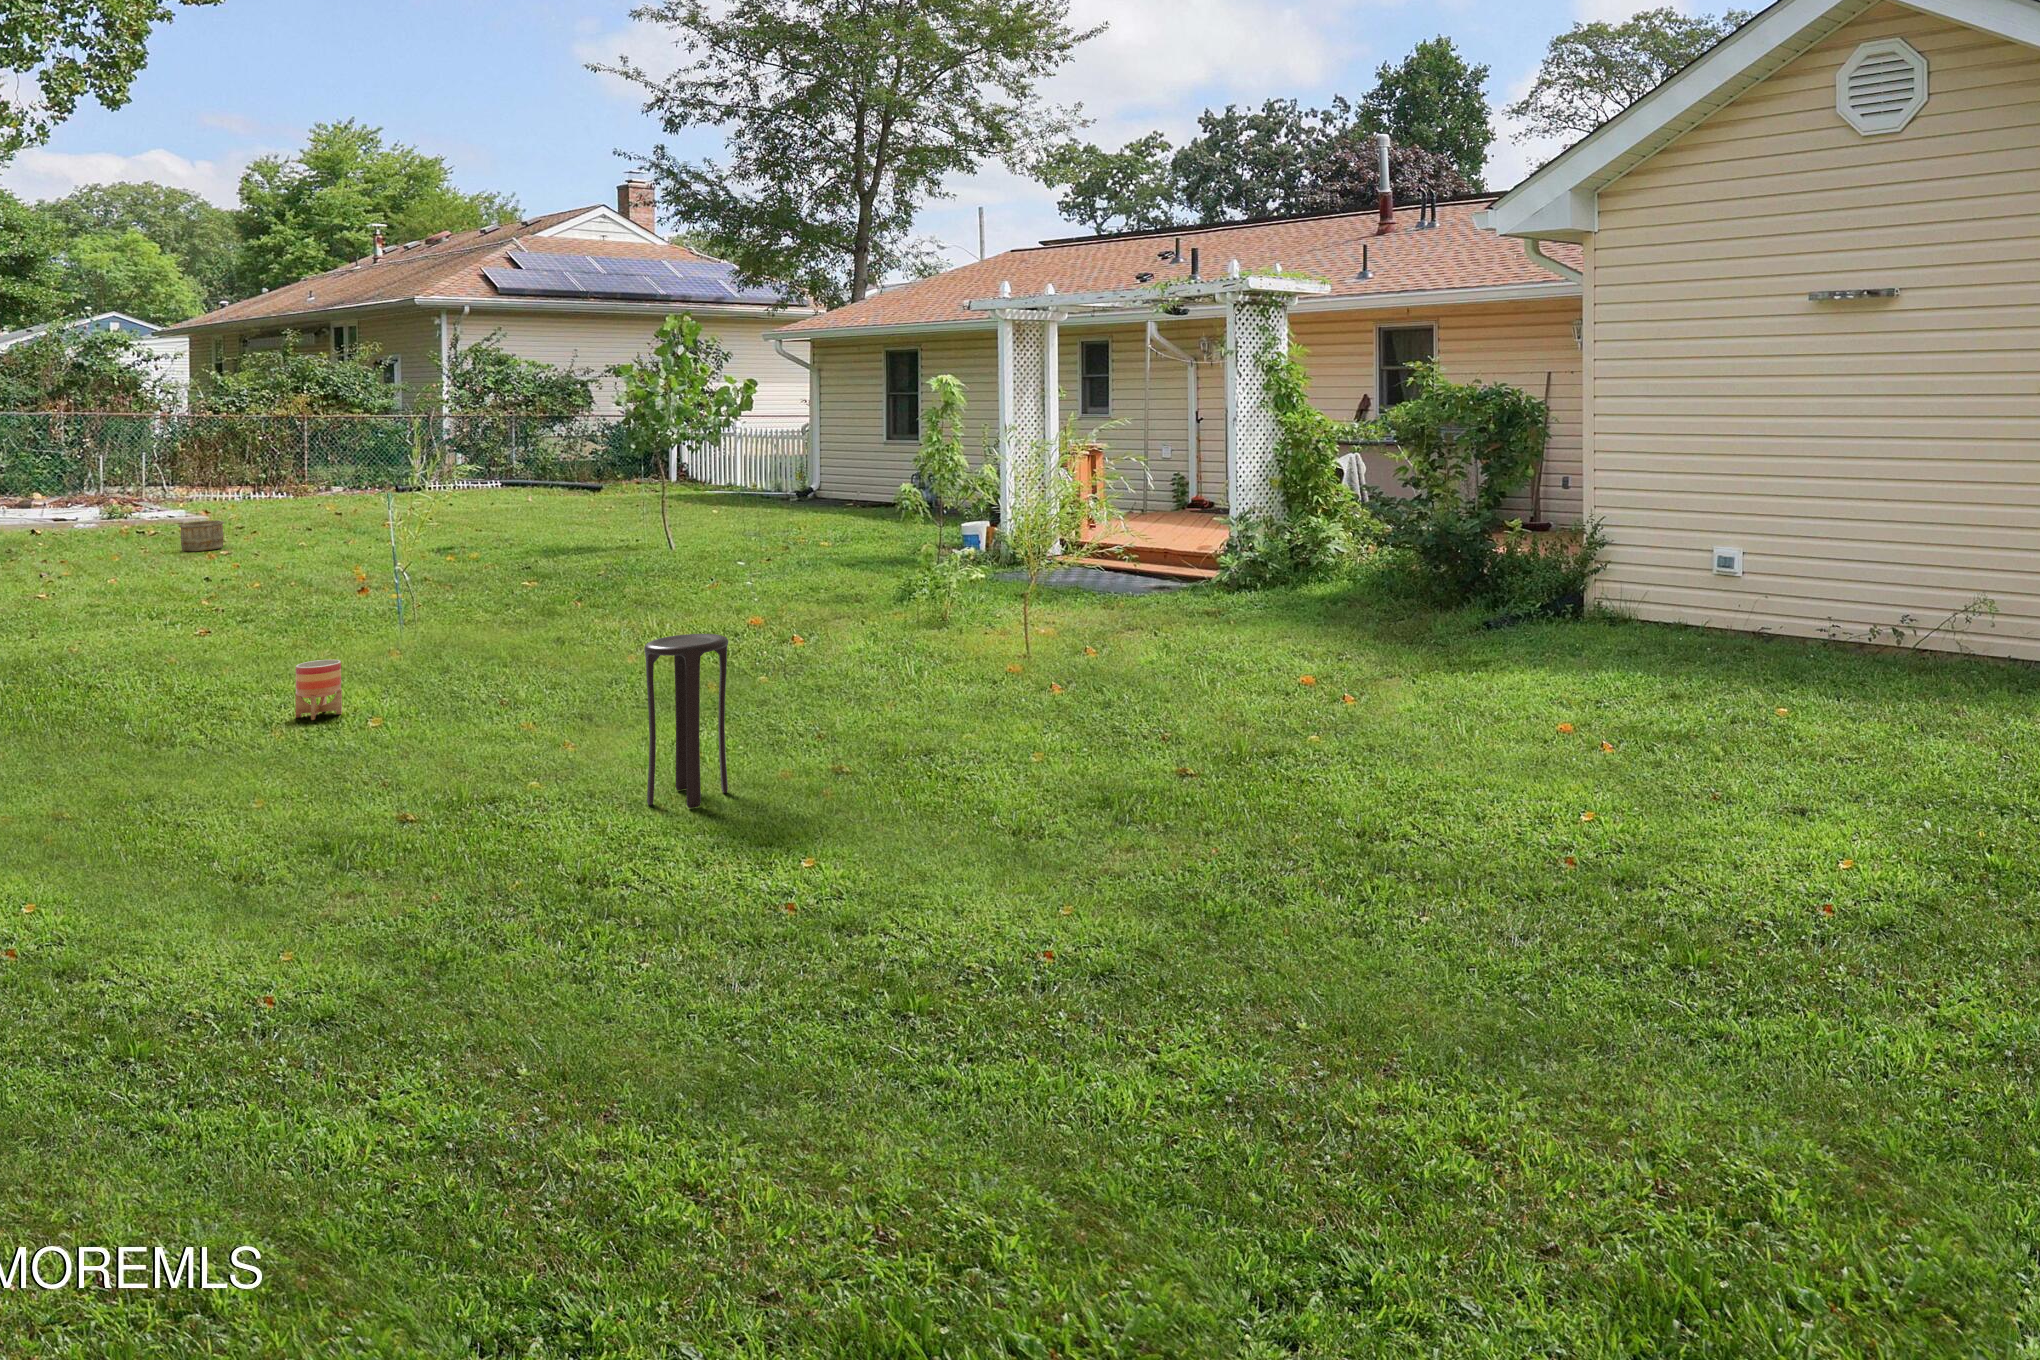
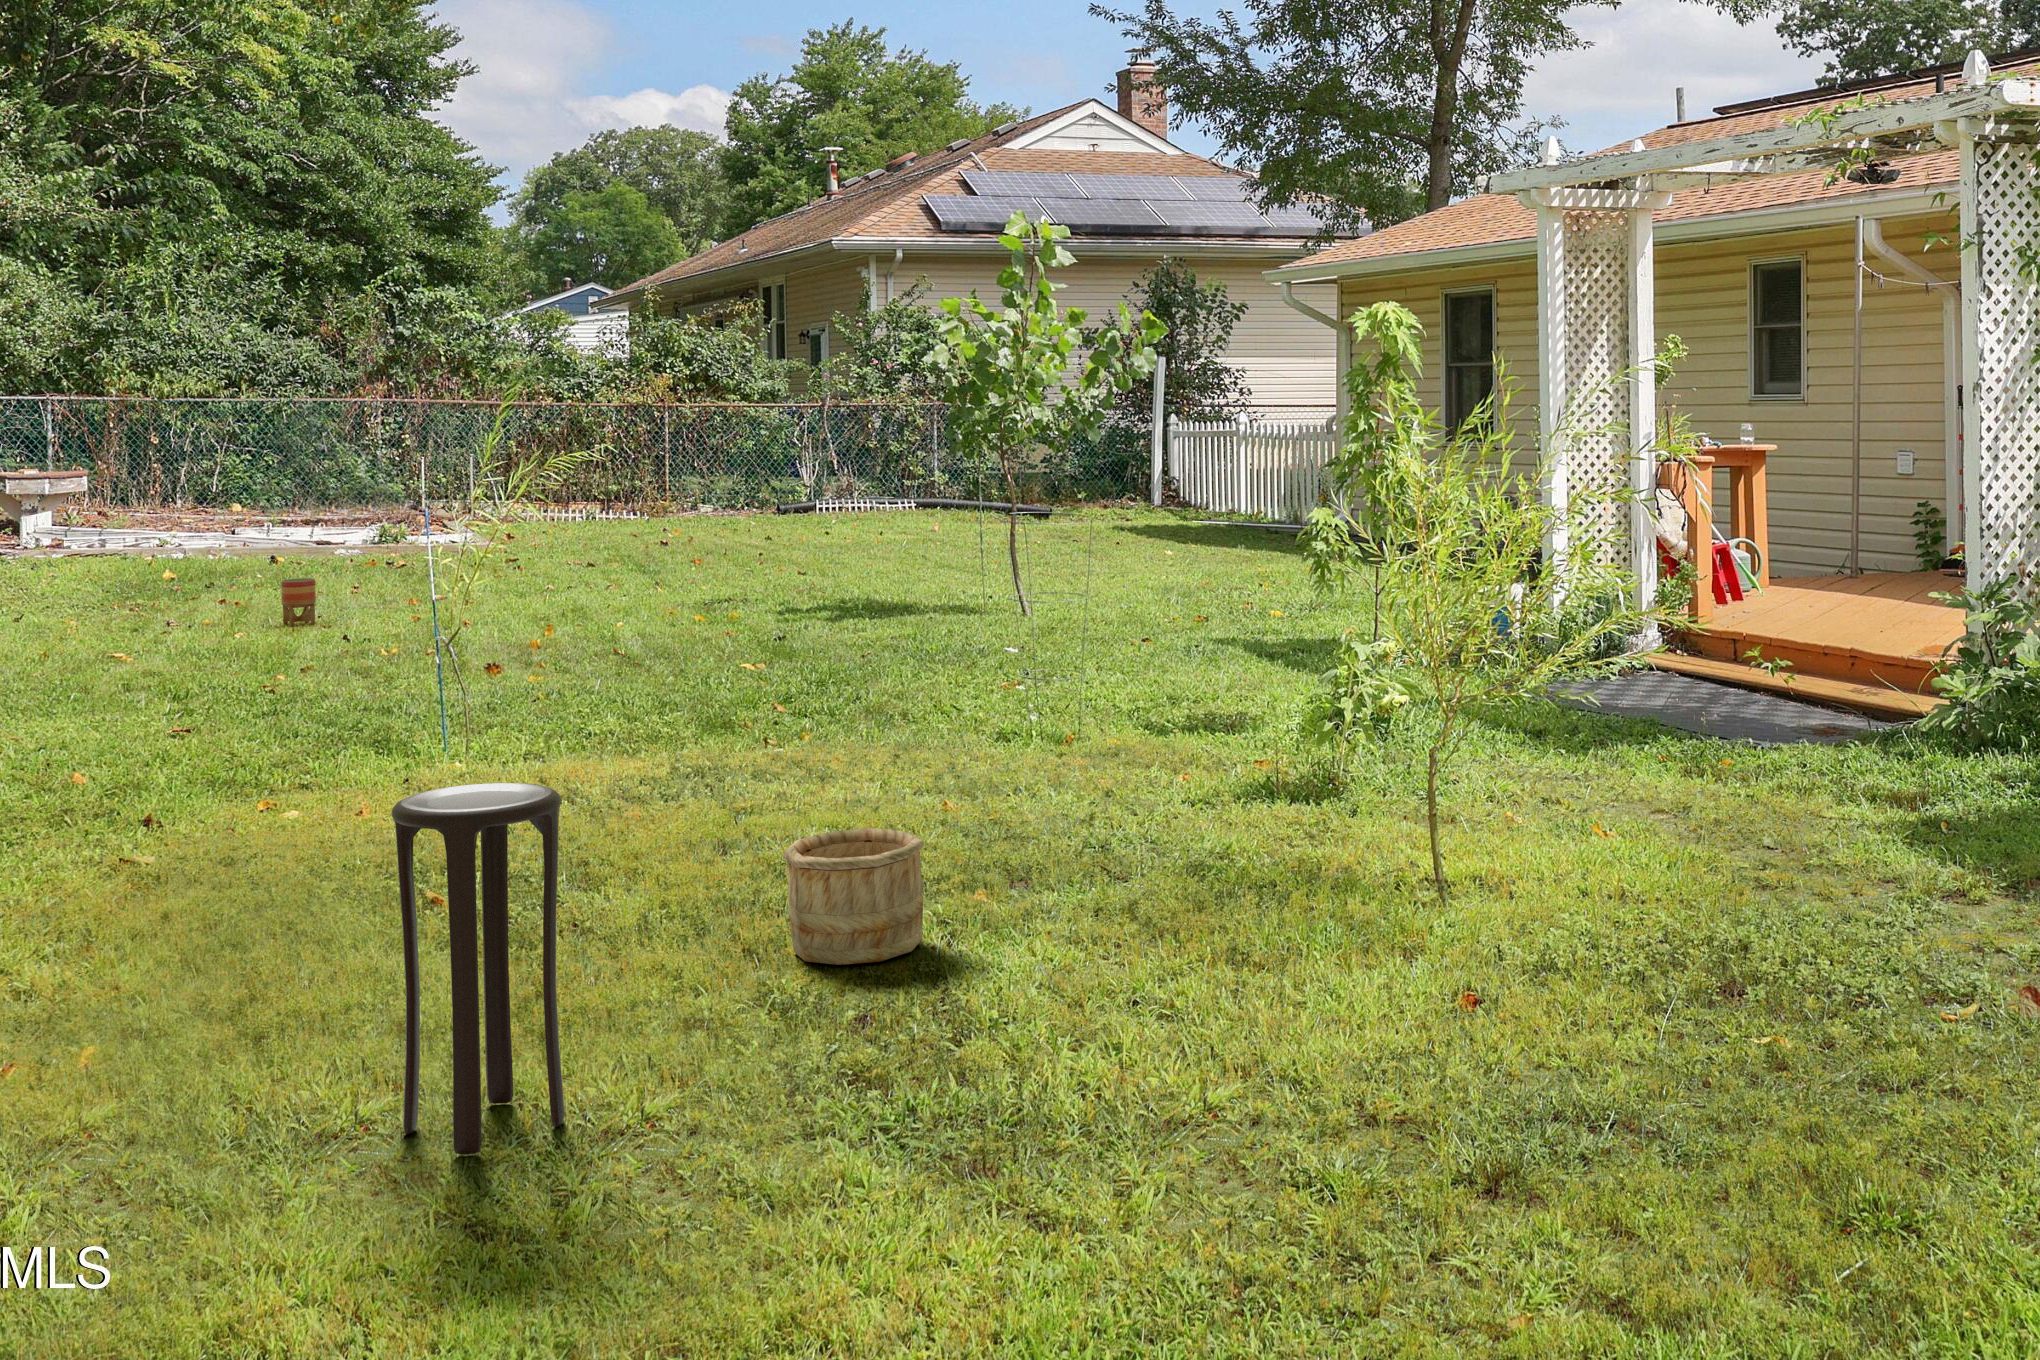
wooden bucket: present [179,521,224,551] -> present [782,828,924,965]
planter: present [295,660,342,720] -> present [281,578,316,626]

